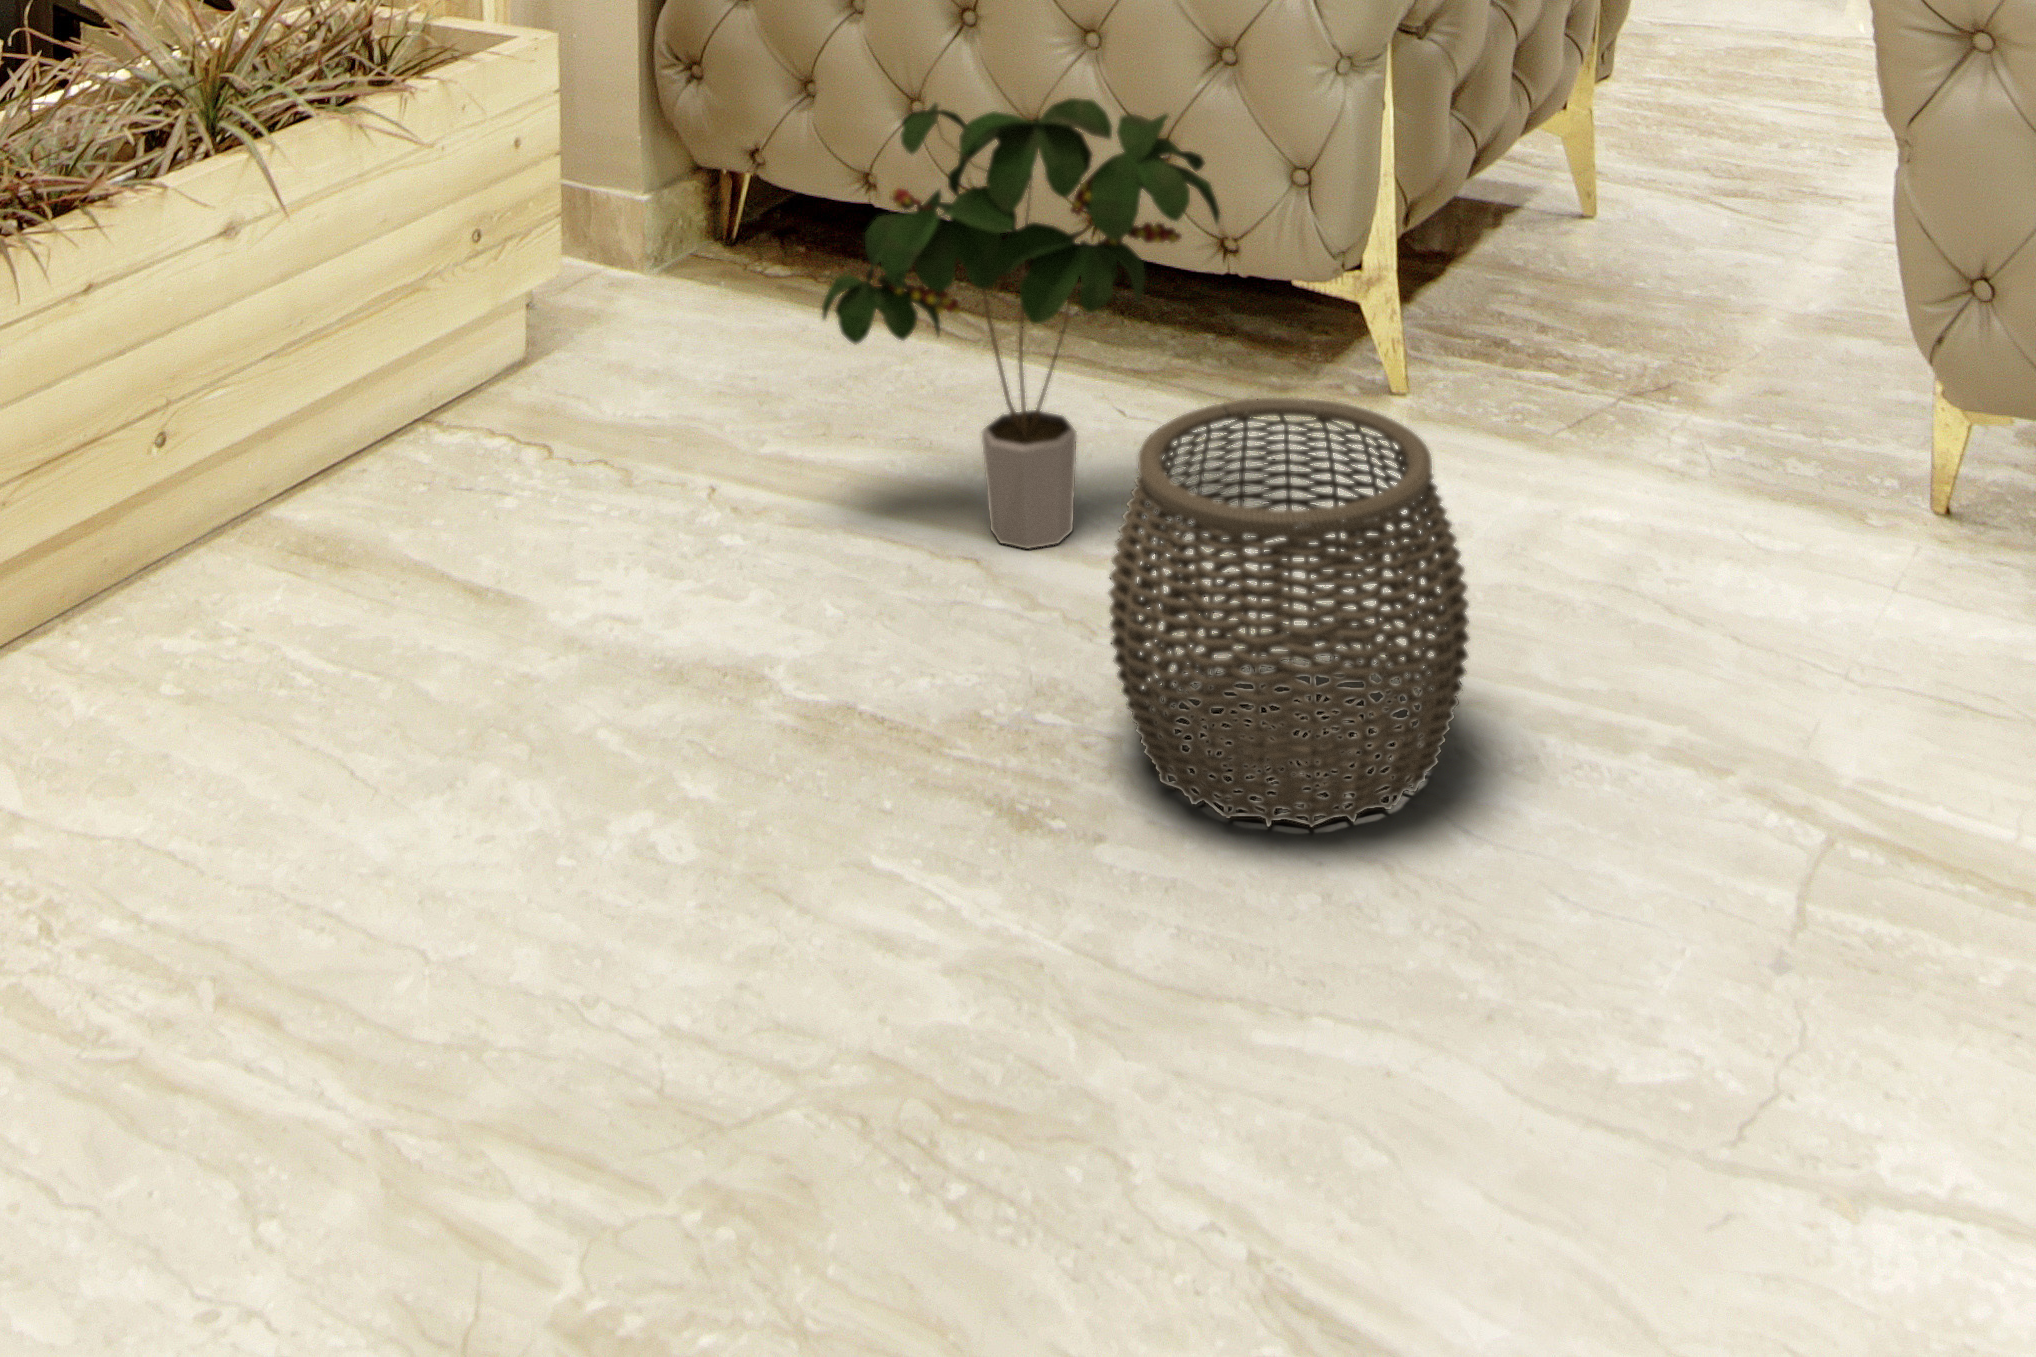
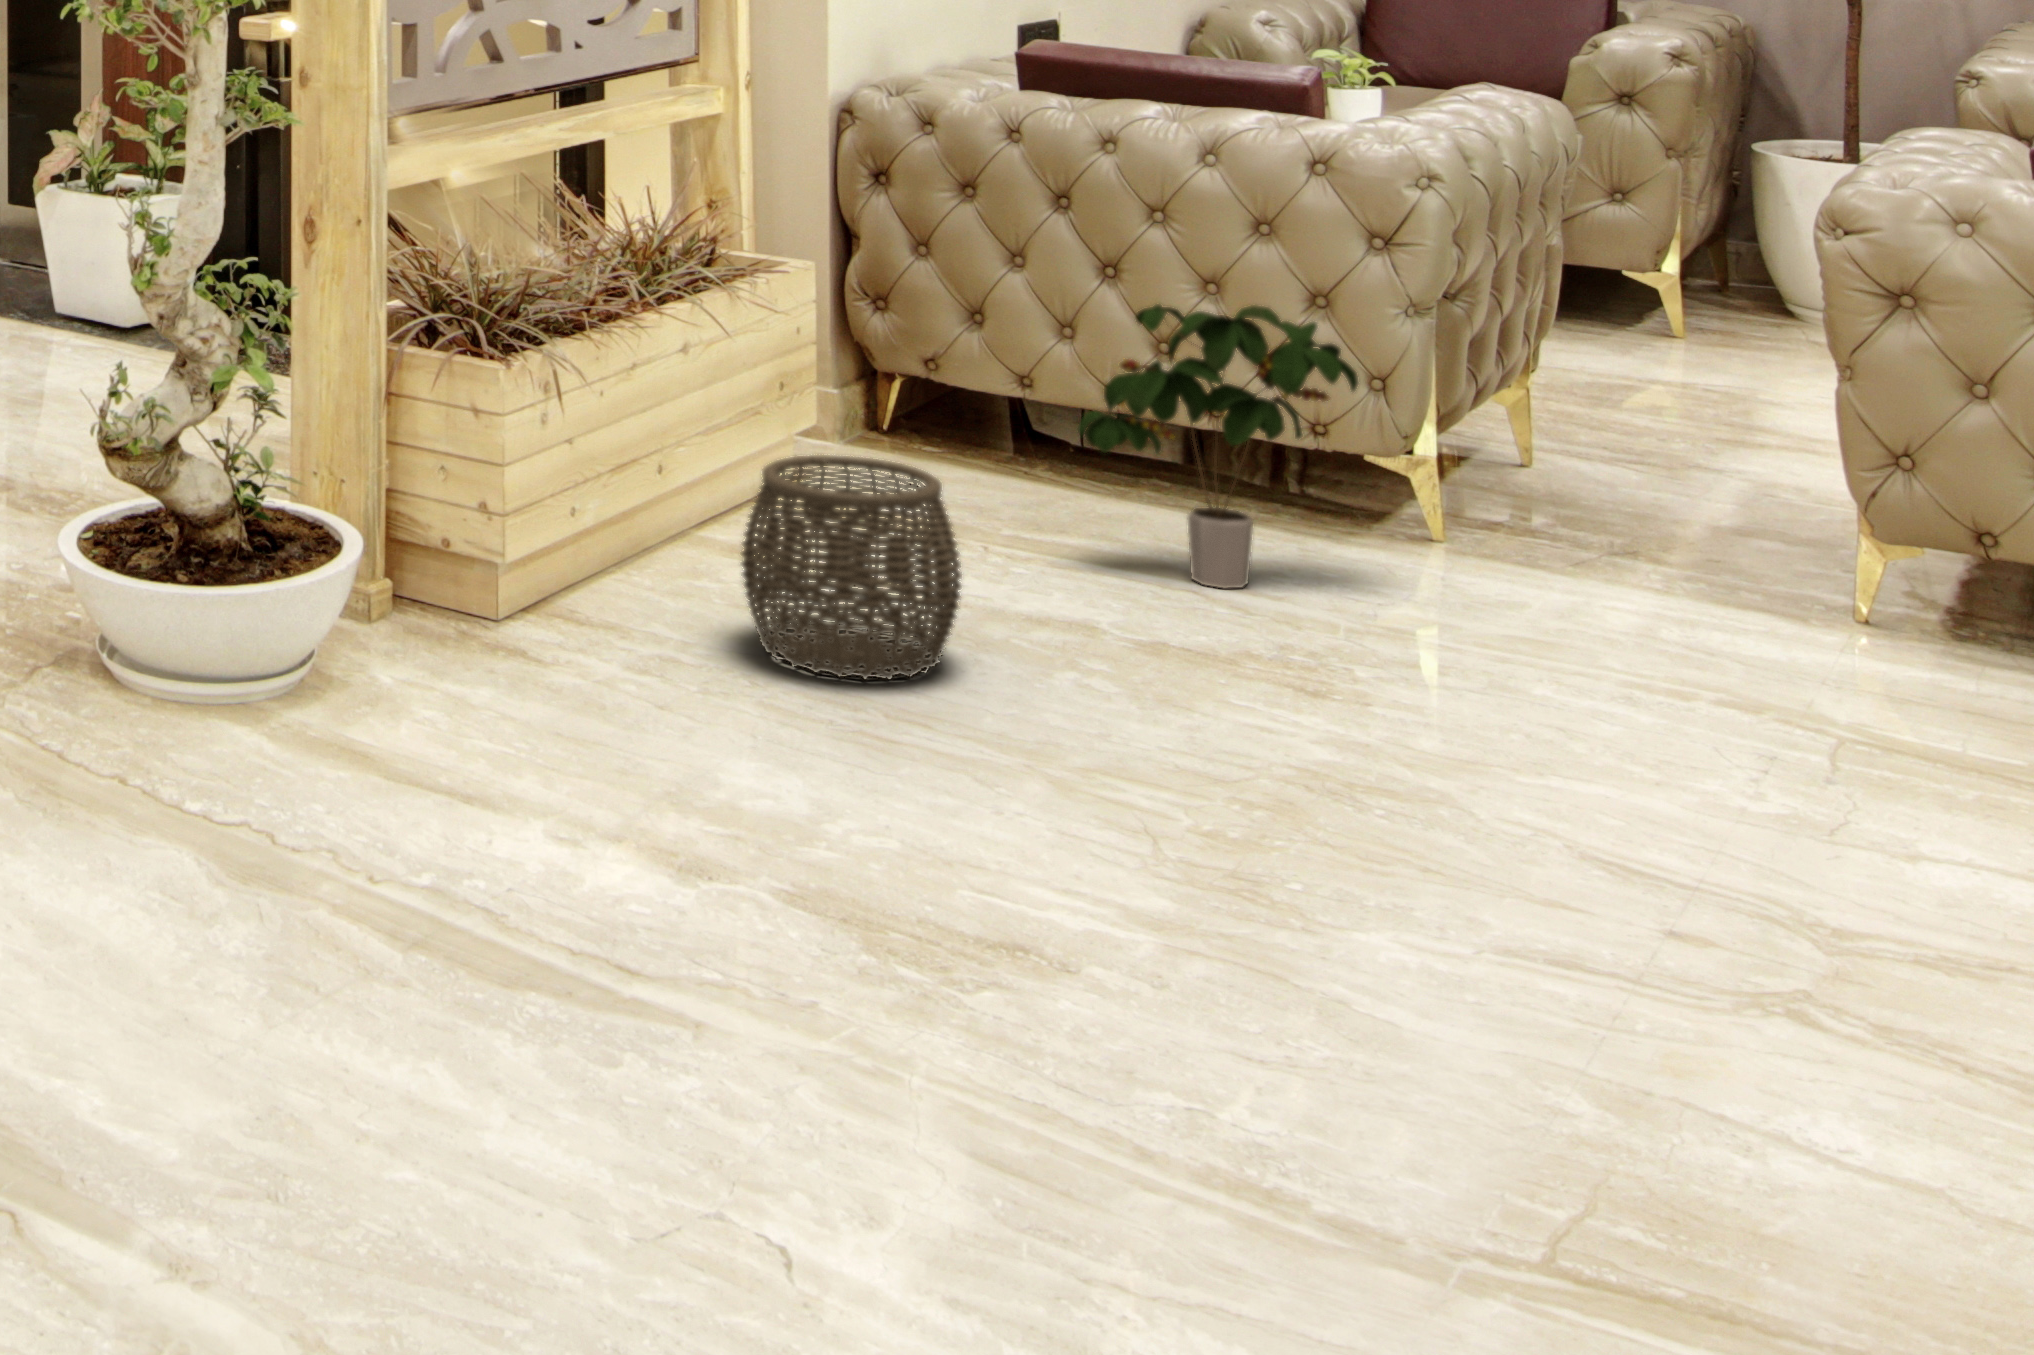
woven basket: present [1109,397,1469,827] -> present [741,455,962,679]

